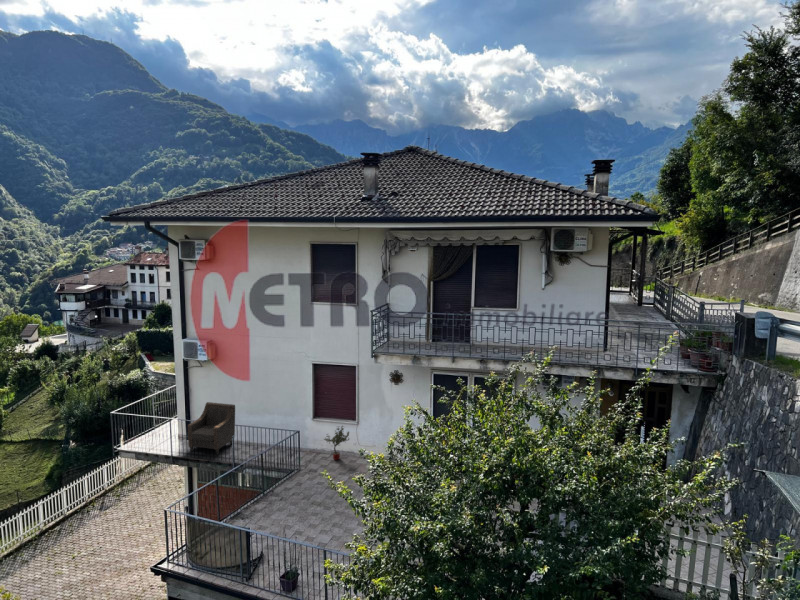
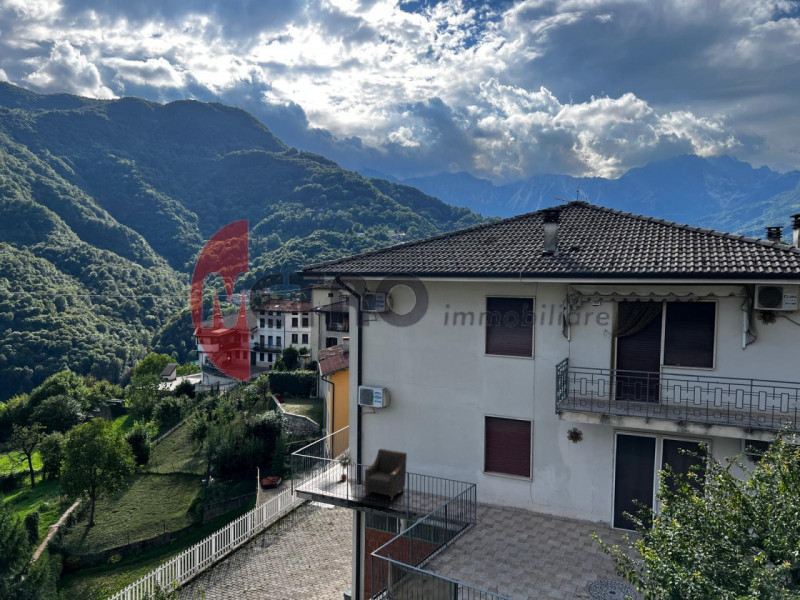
potted tree: present [324,426,349,460] -> present [339,452,355,481]

